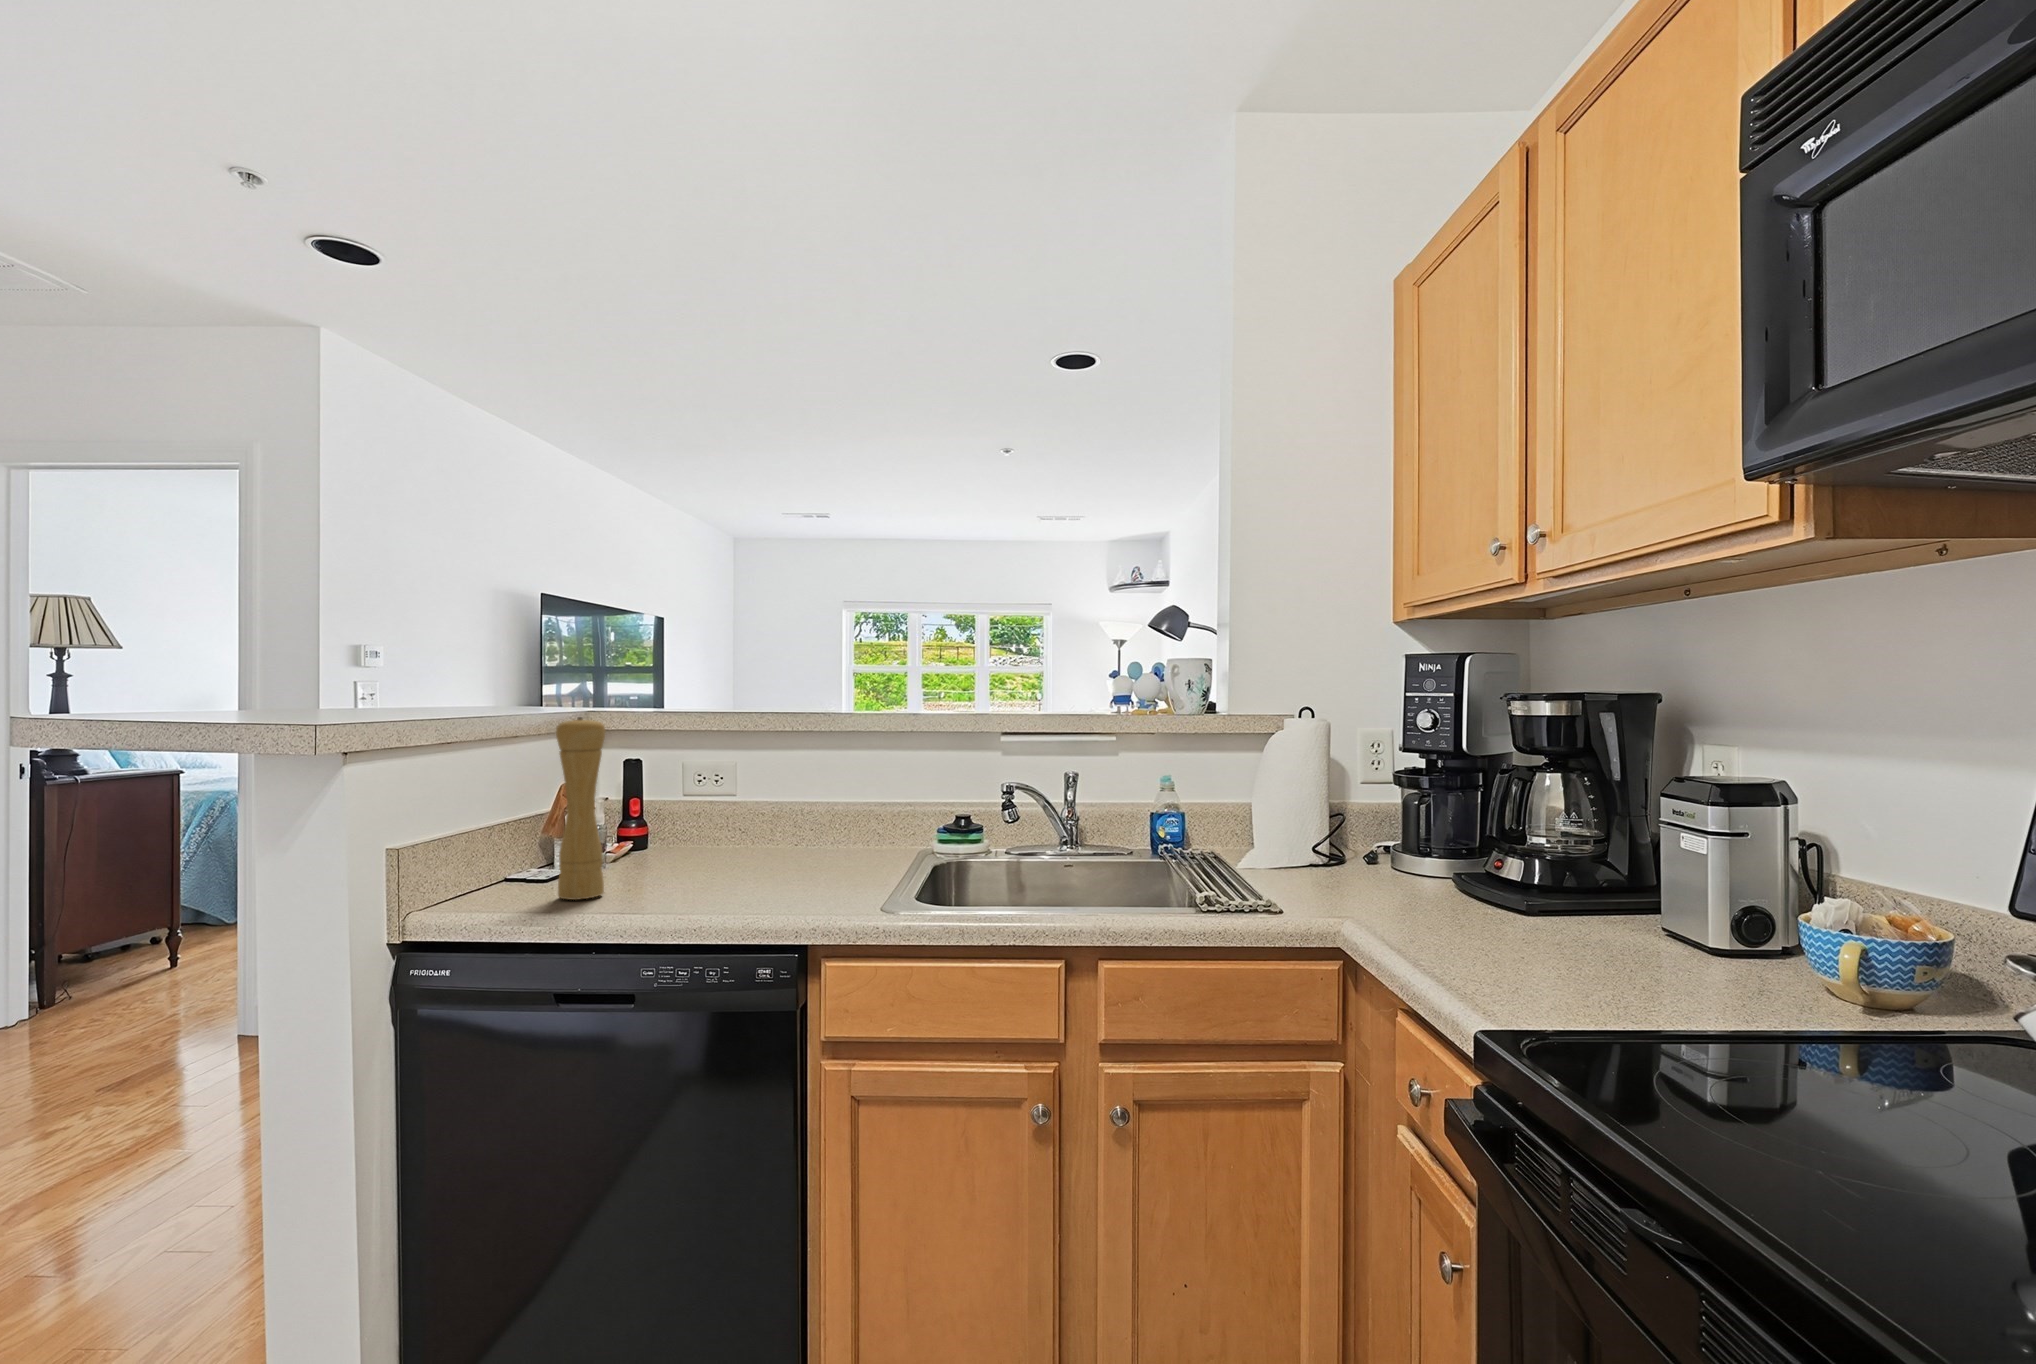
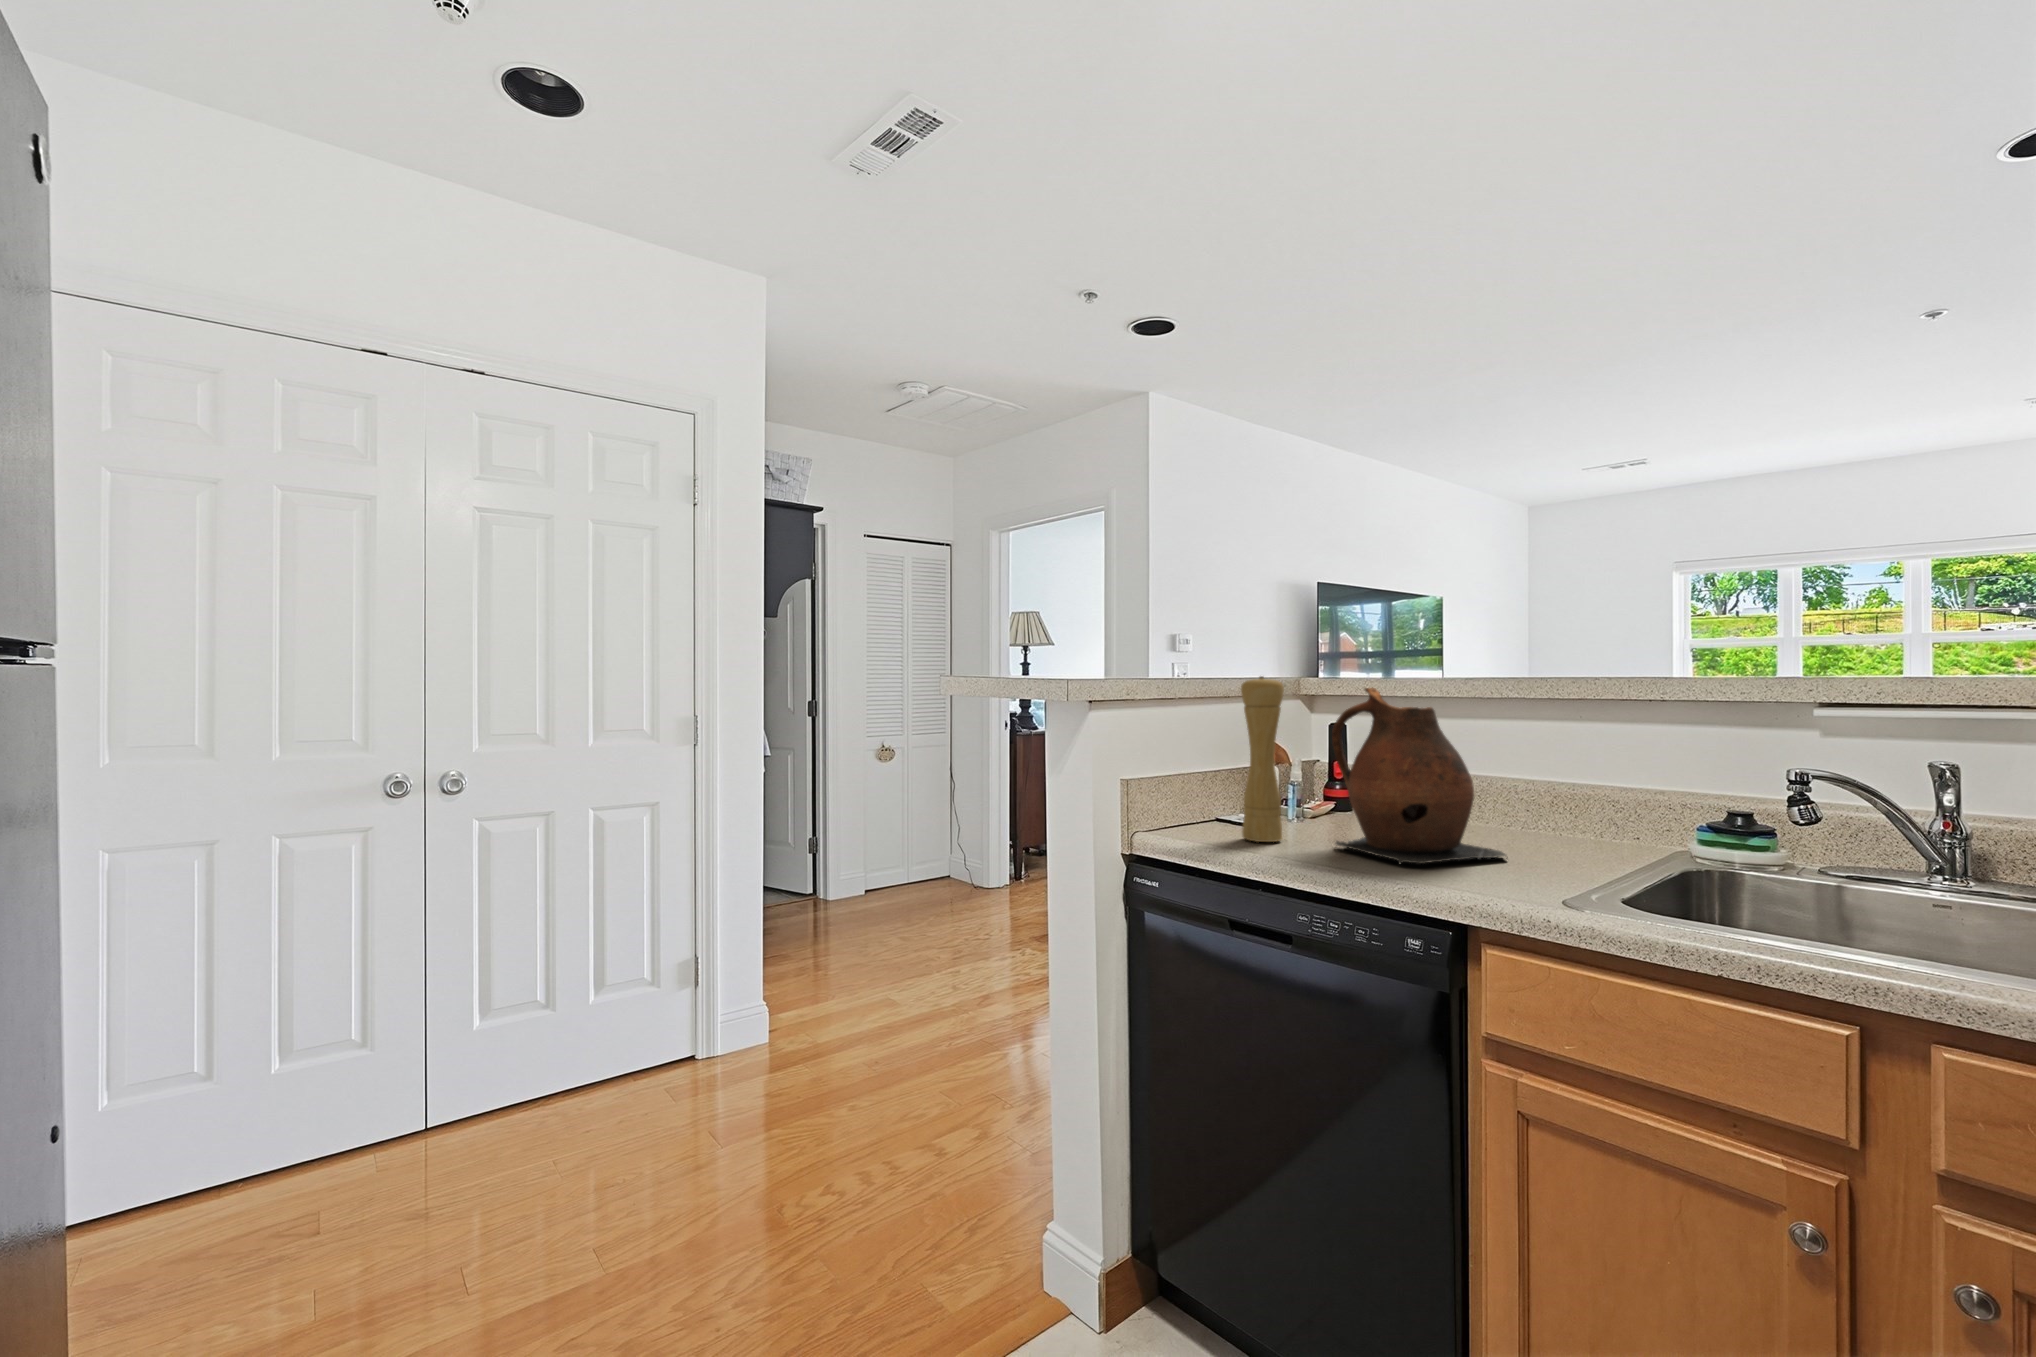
ceramic pitcher: none [658,727,816,900] -> present [1332,688,1506,864]

